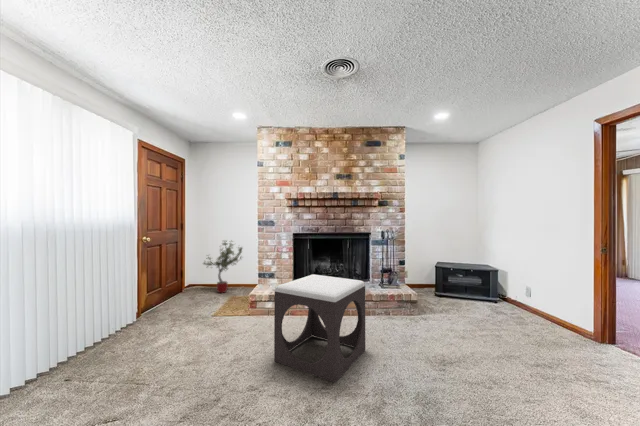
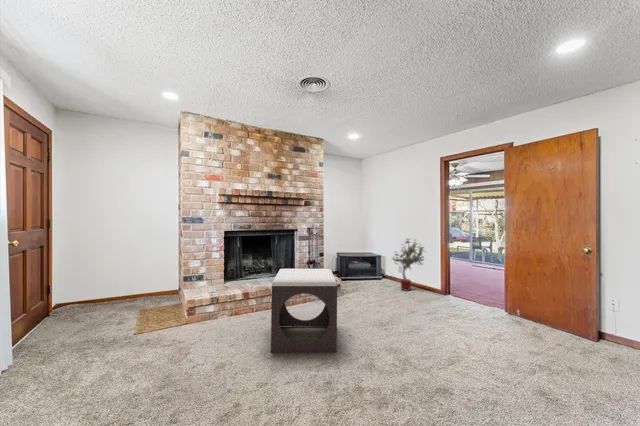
potted tree: present [204,241,242,293] -> present [393,239,424,290]

